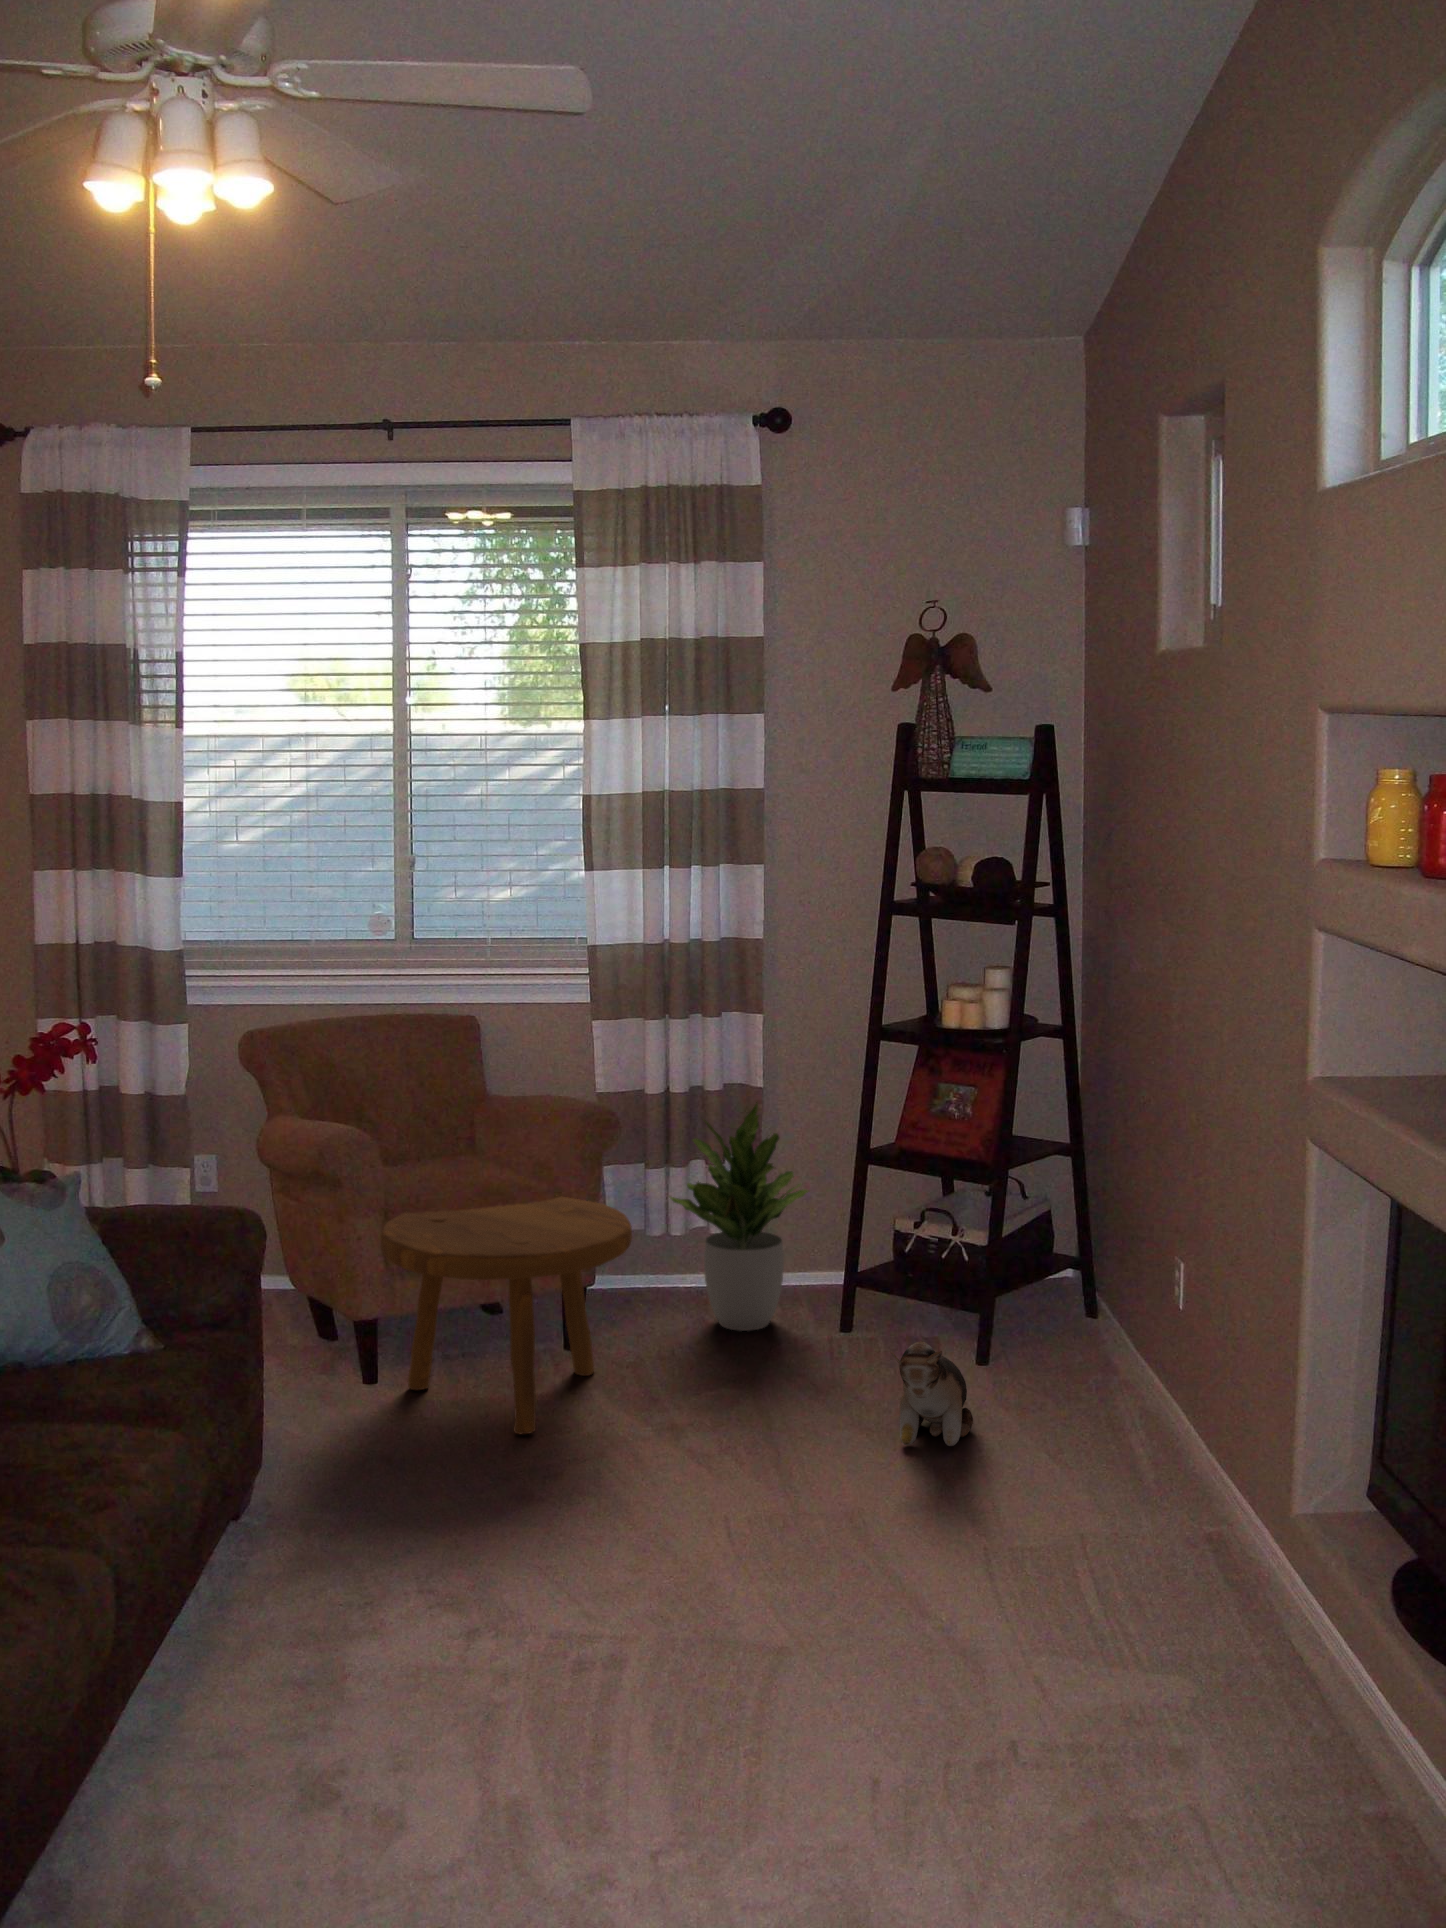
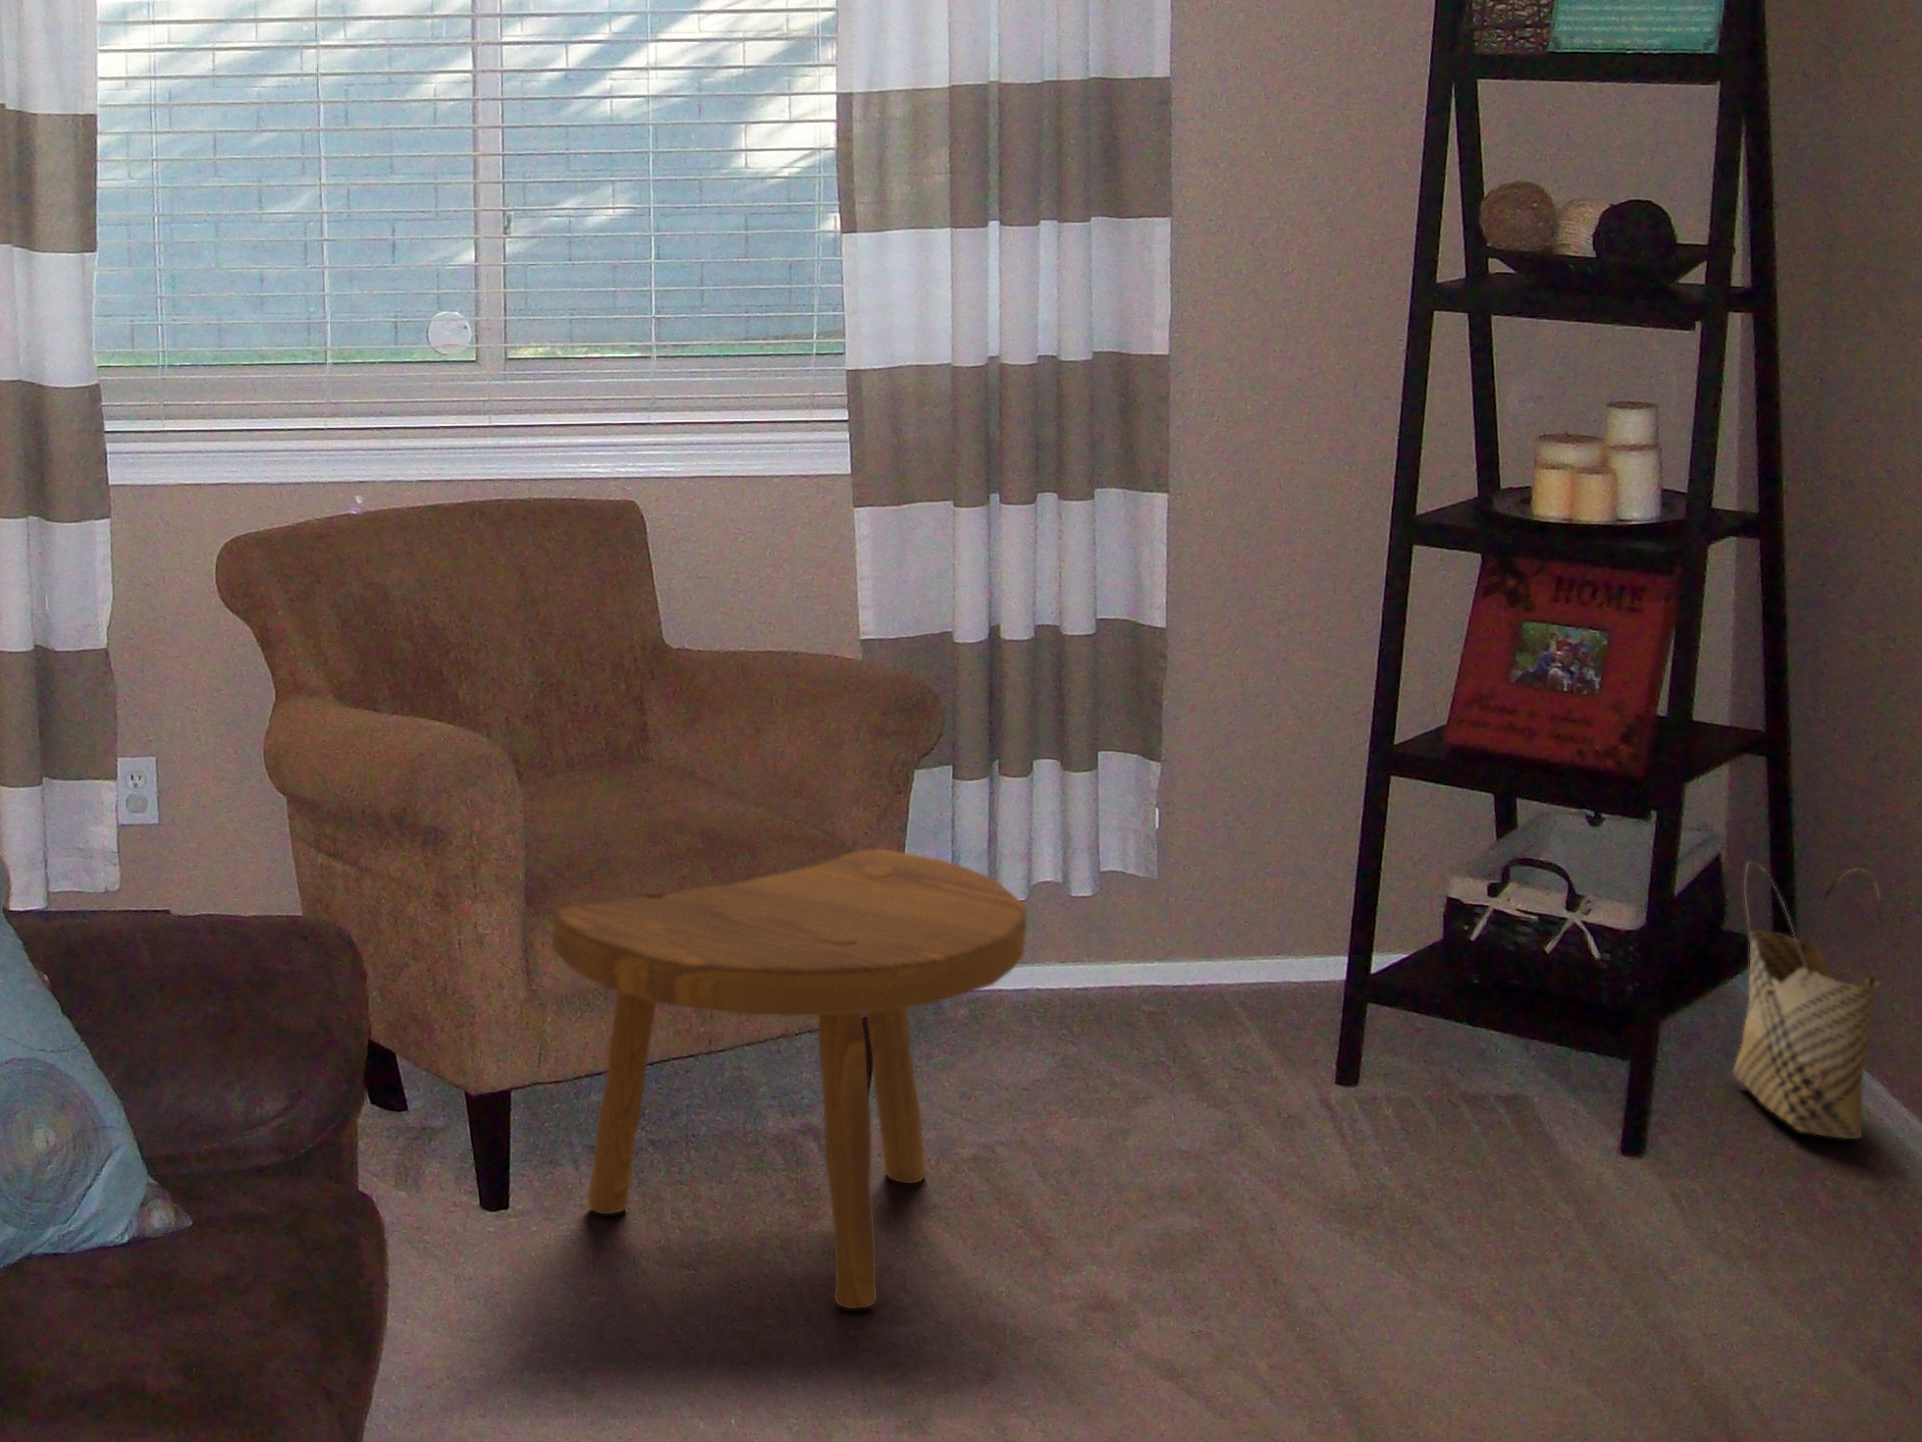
potted plant: present [670,1102,808,1331] -> none [1009,656,1275,1090]
woven basket: none [1042,1209,1105,1354] -> present [1734,861,1881,1139]
plush toy: present [891,1341,973,1446] -> none [1590,1133,1724,1336]

